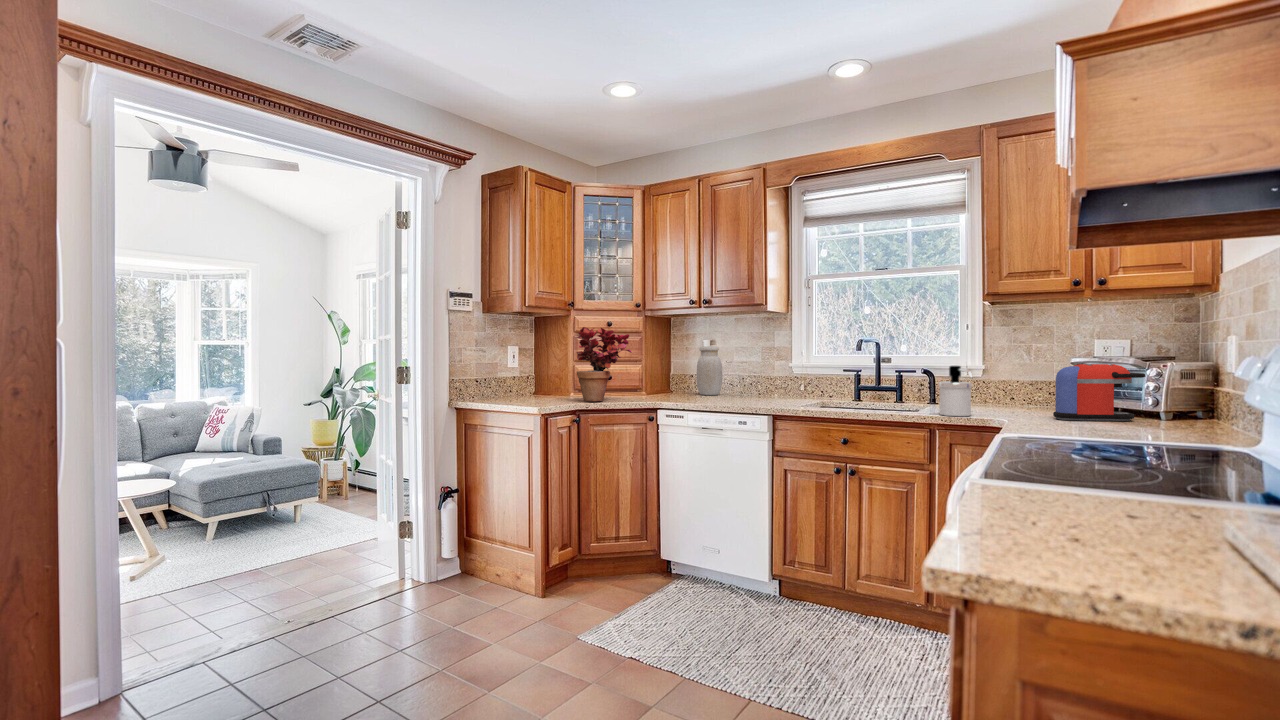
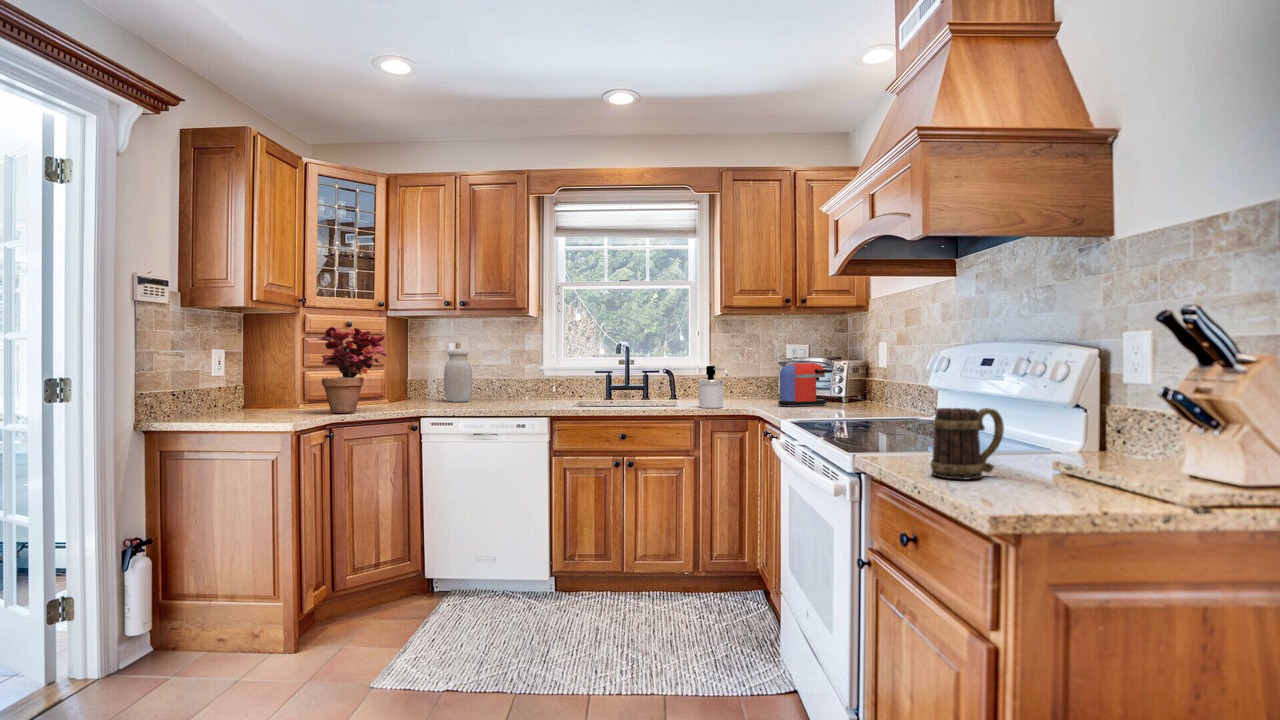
mug: none [1039,449,1189,576] -> present [931,408,1004,480]

